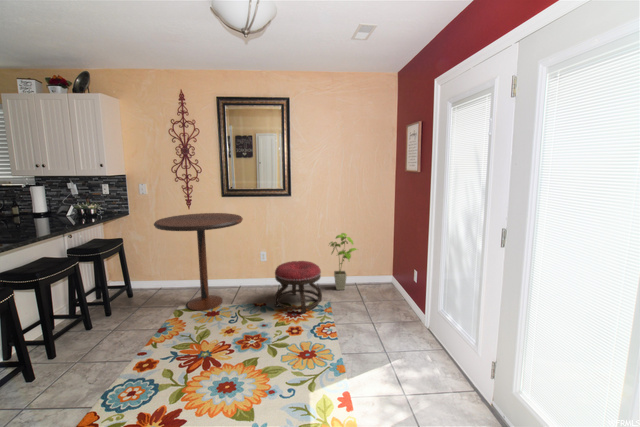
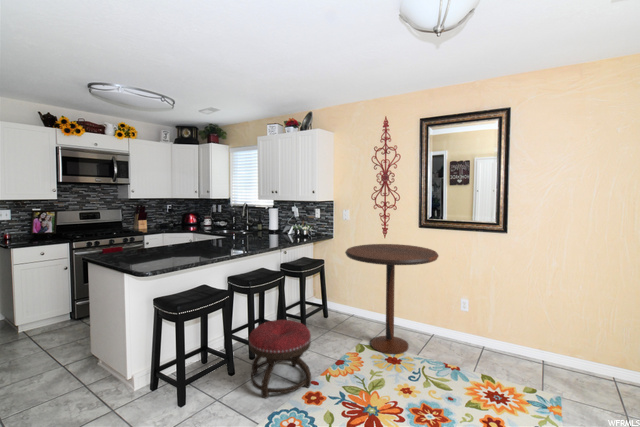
house plant: present [331,233,357,290] -> none [565,296,626,384]
ottoman: present [274,261,322,313] -> present [249,320,311,398]

